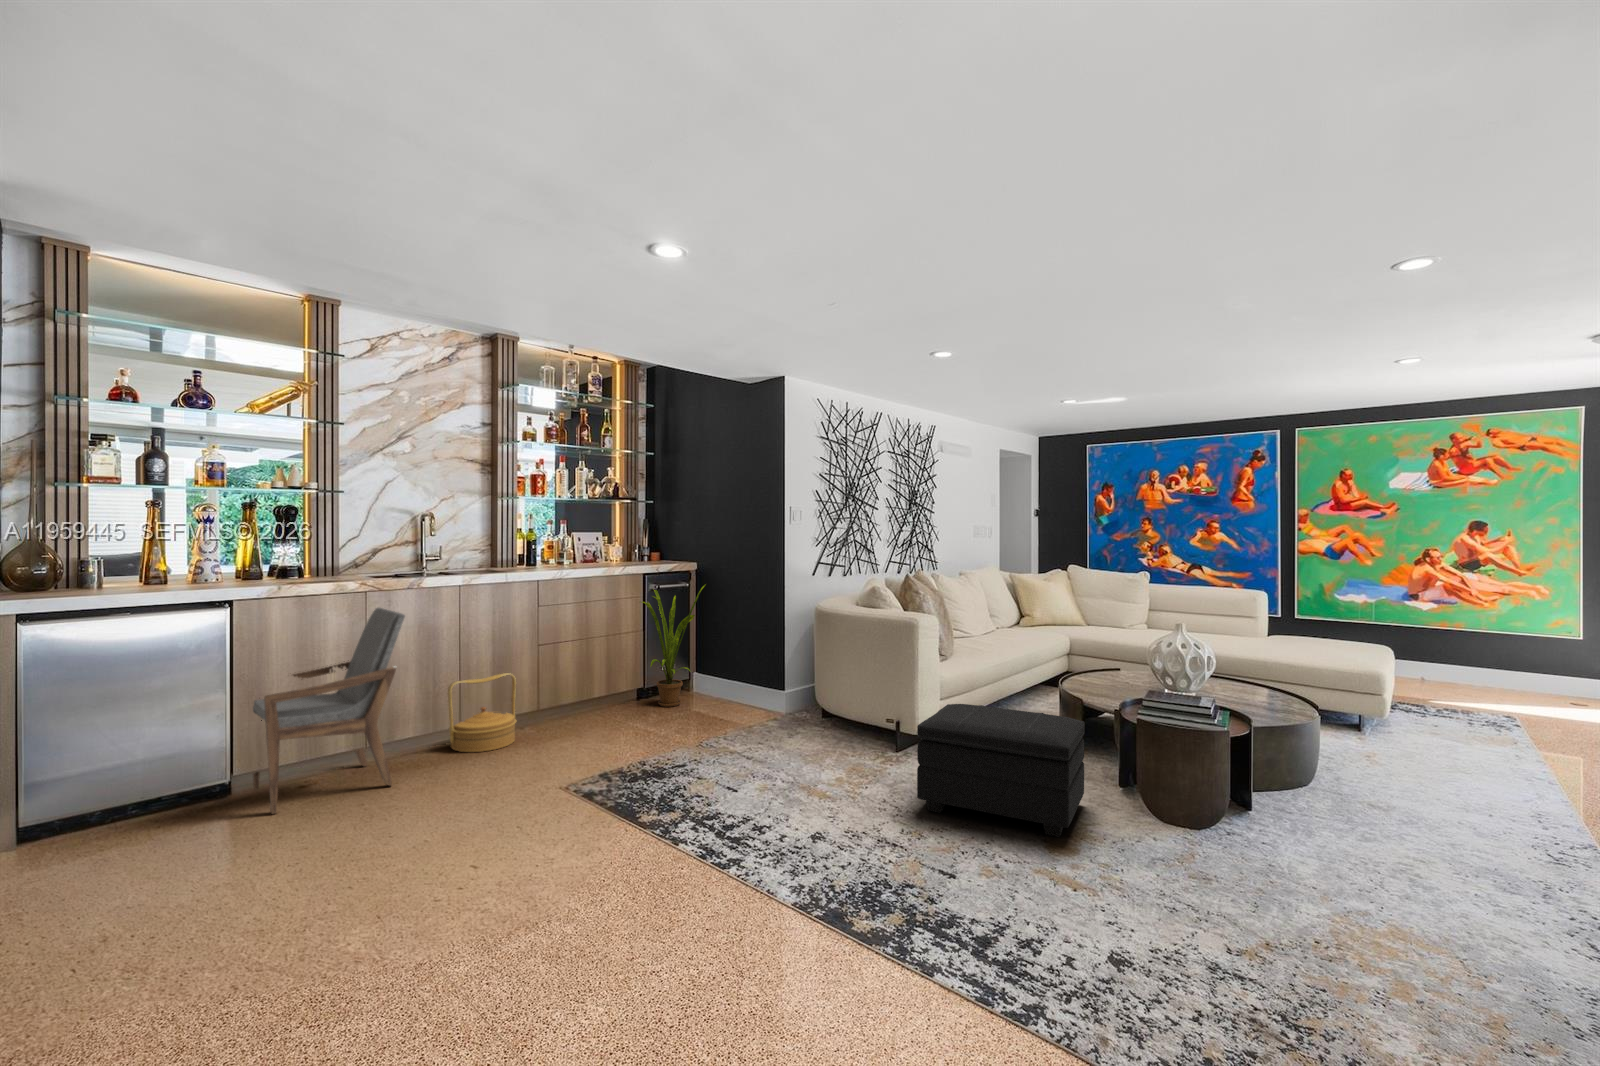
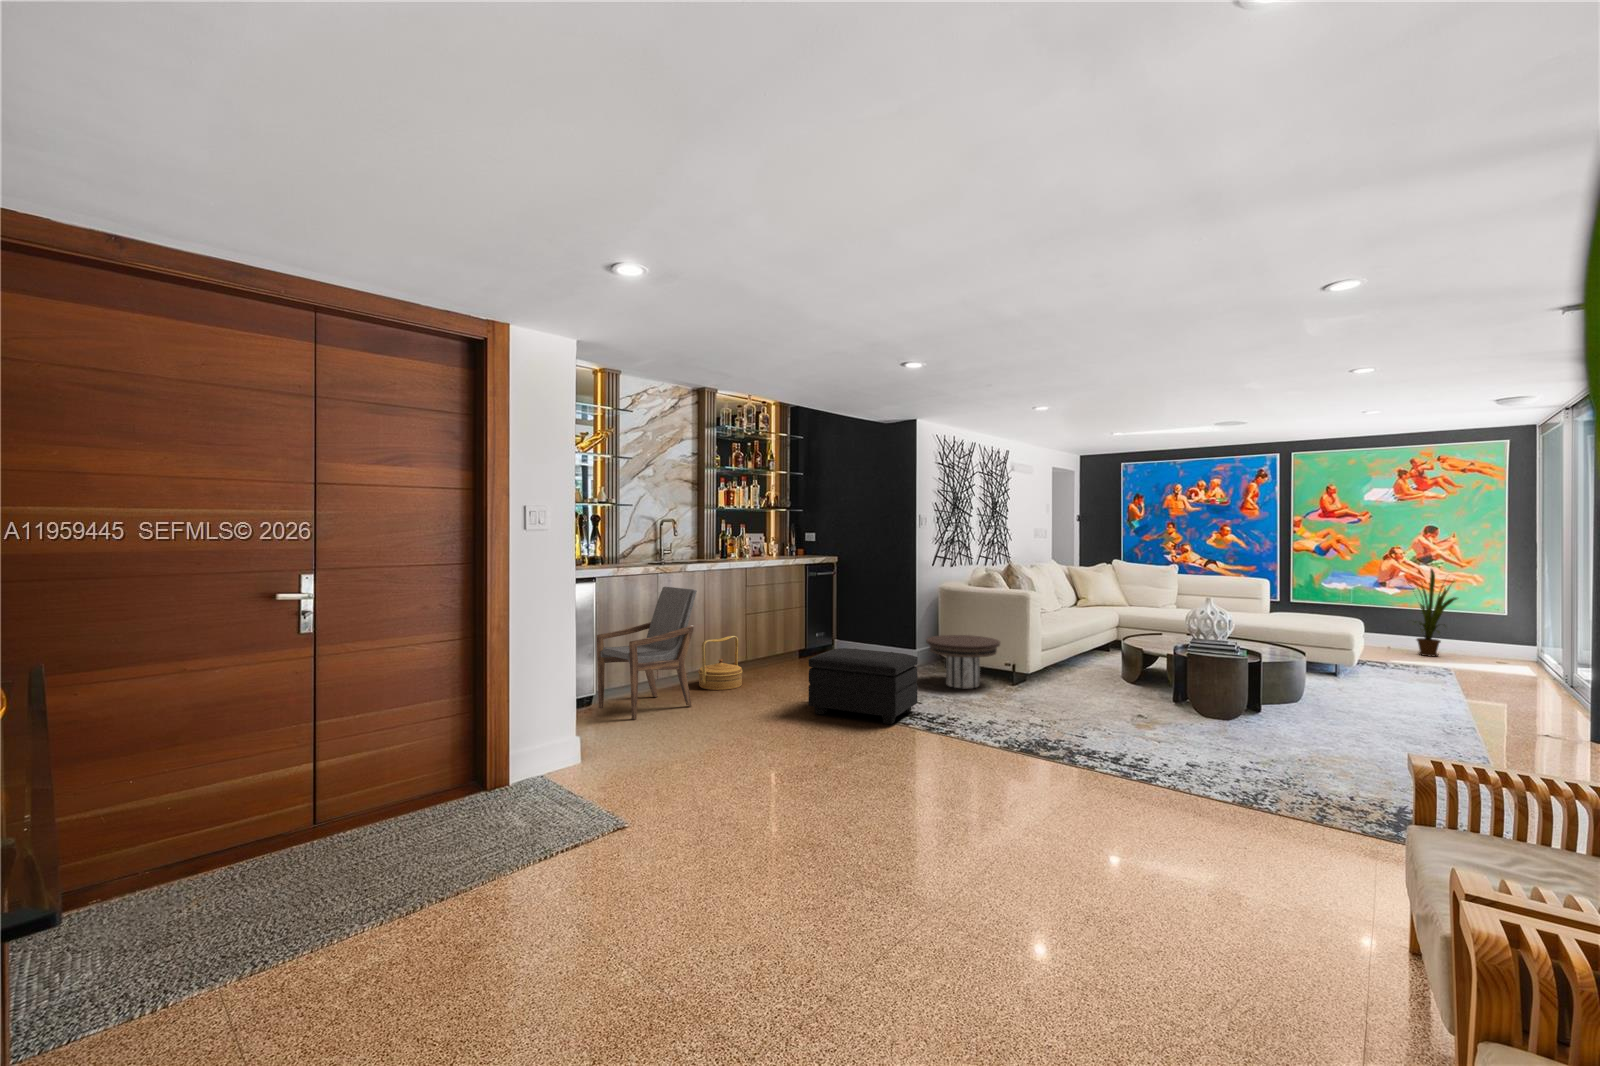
house plant: present [641,584,706,707] -> present [1415,569,1457,656]
side table: none [771,671,873,751] -> present [926,635,1000,688]
footstool: present [917,704,1085,837] -> present [809,648,918,724]

